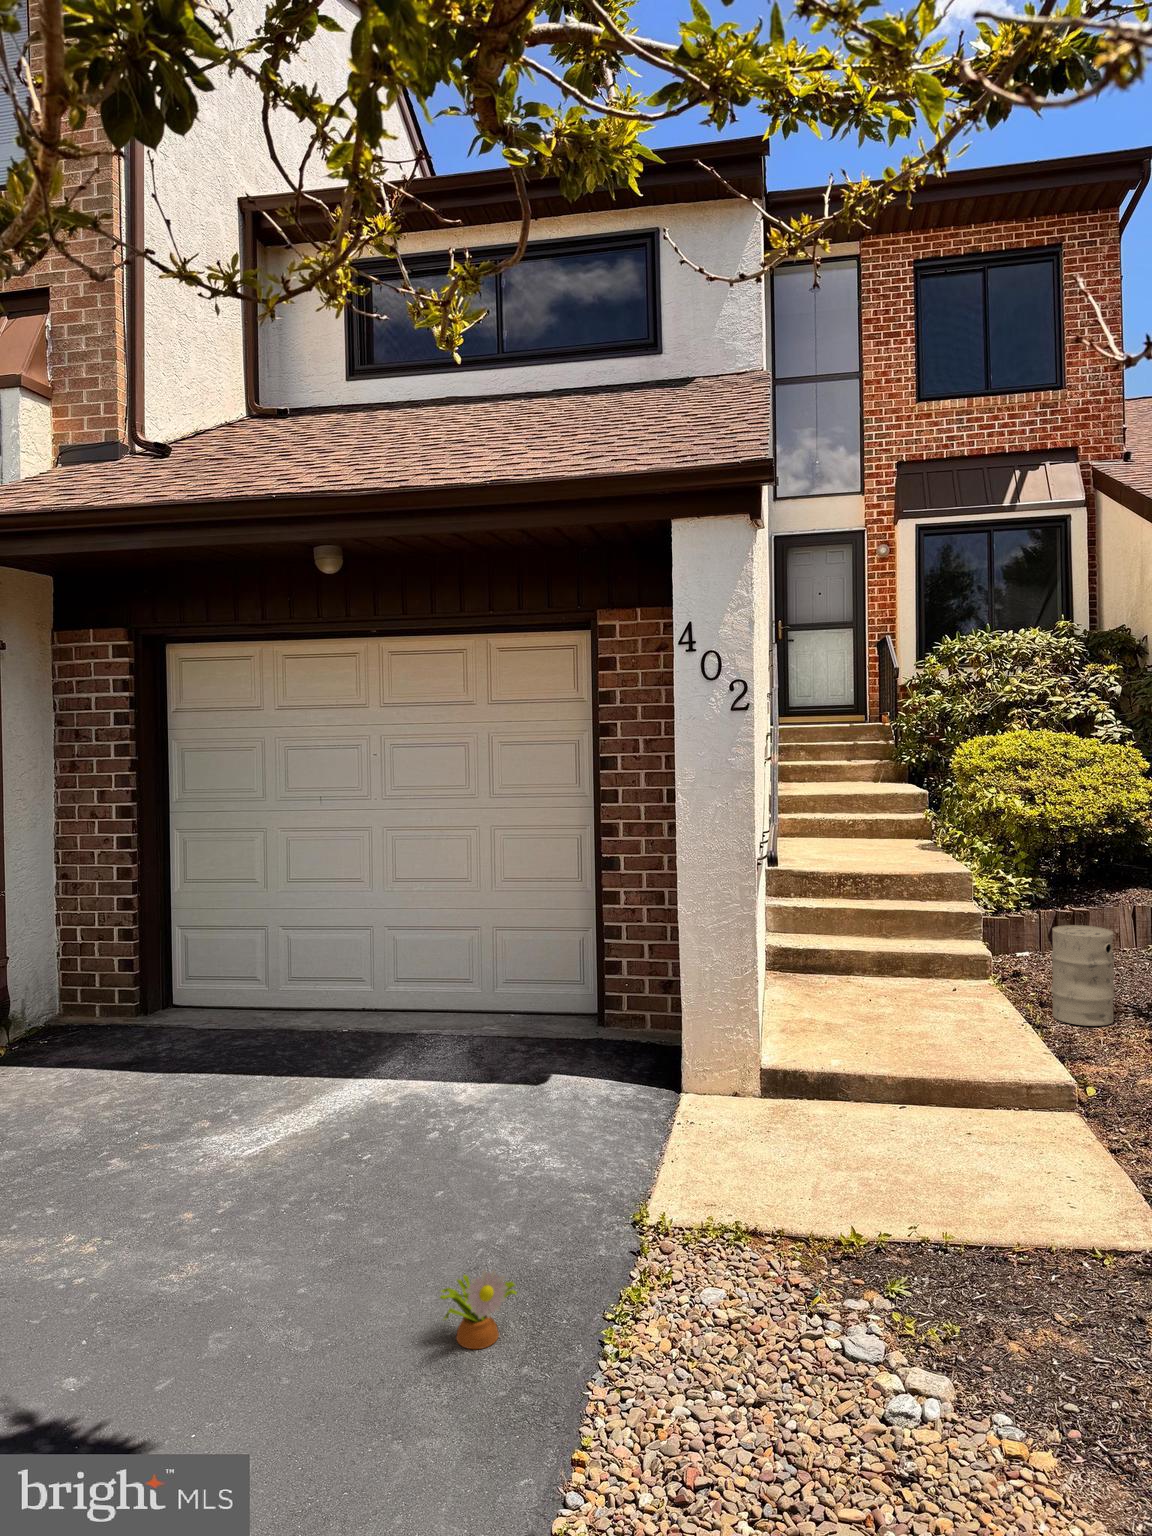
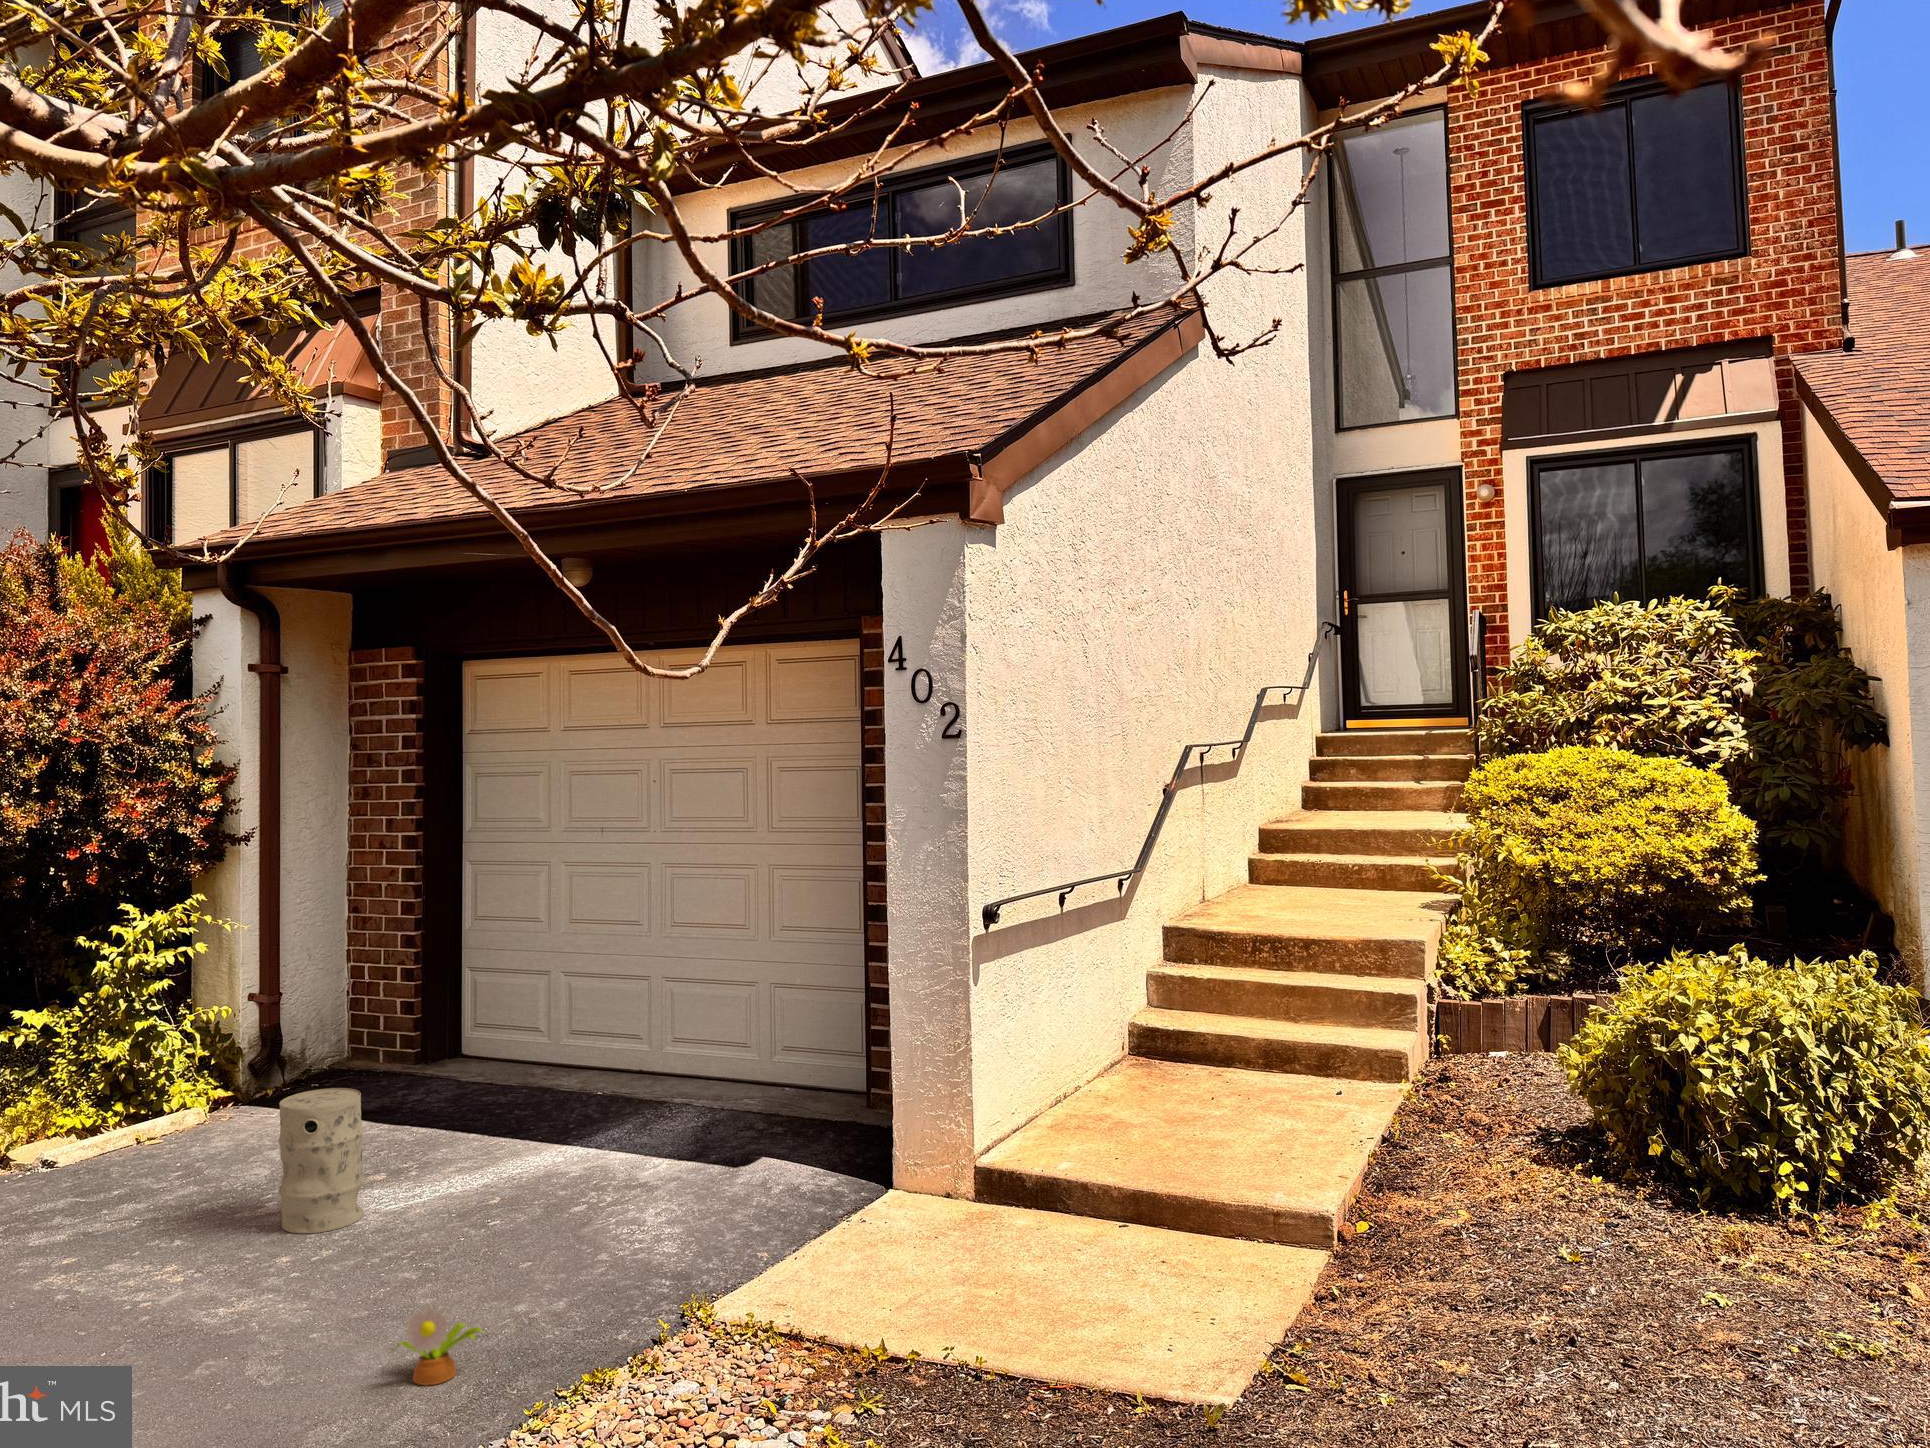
trash can: present [1051,925,1116,1026] -> present [278,1088,365,1234]

